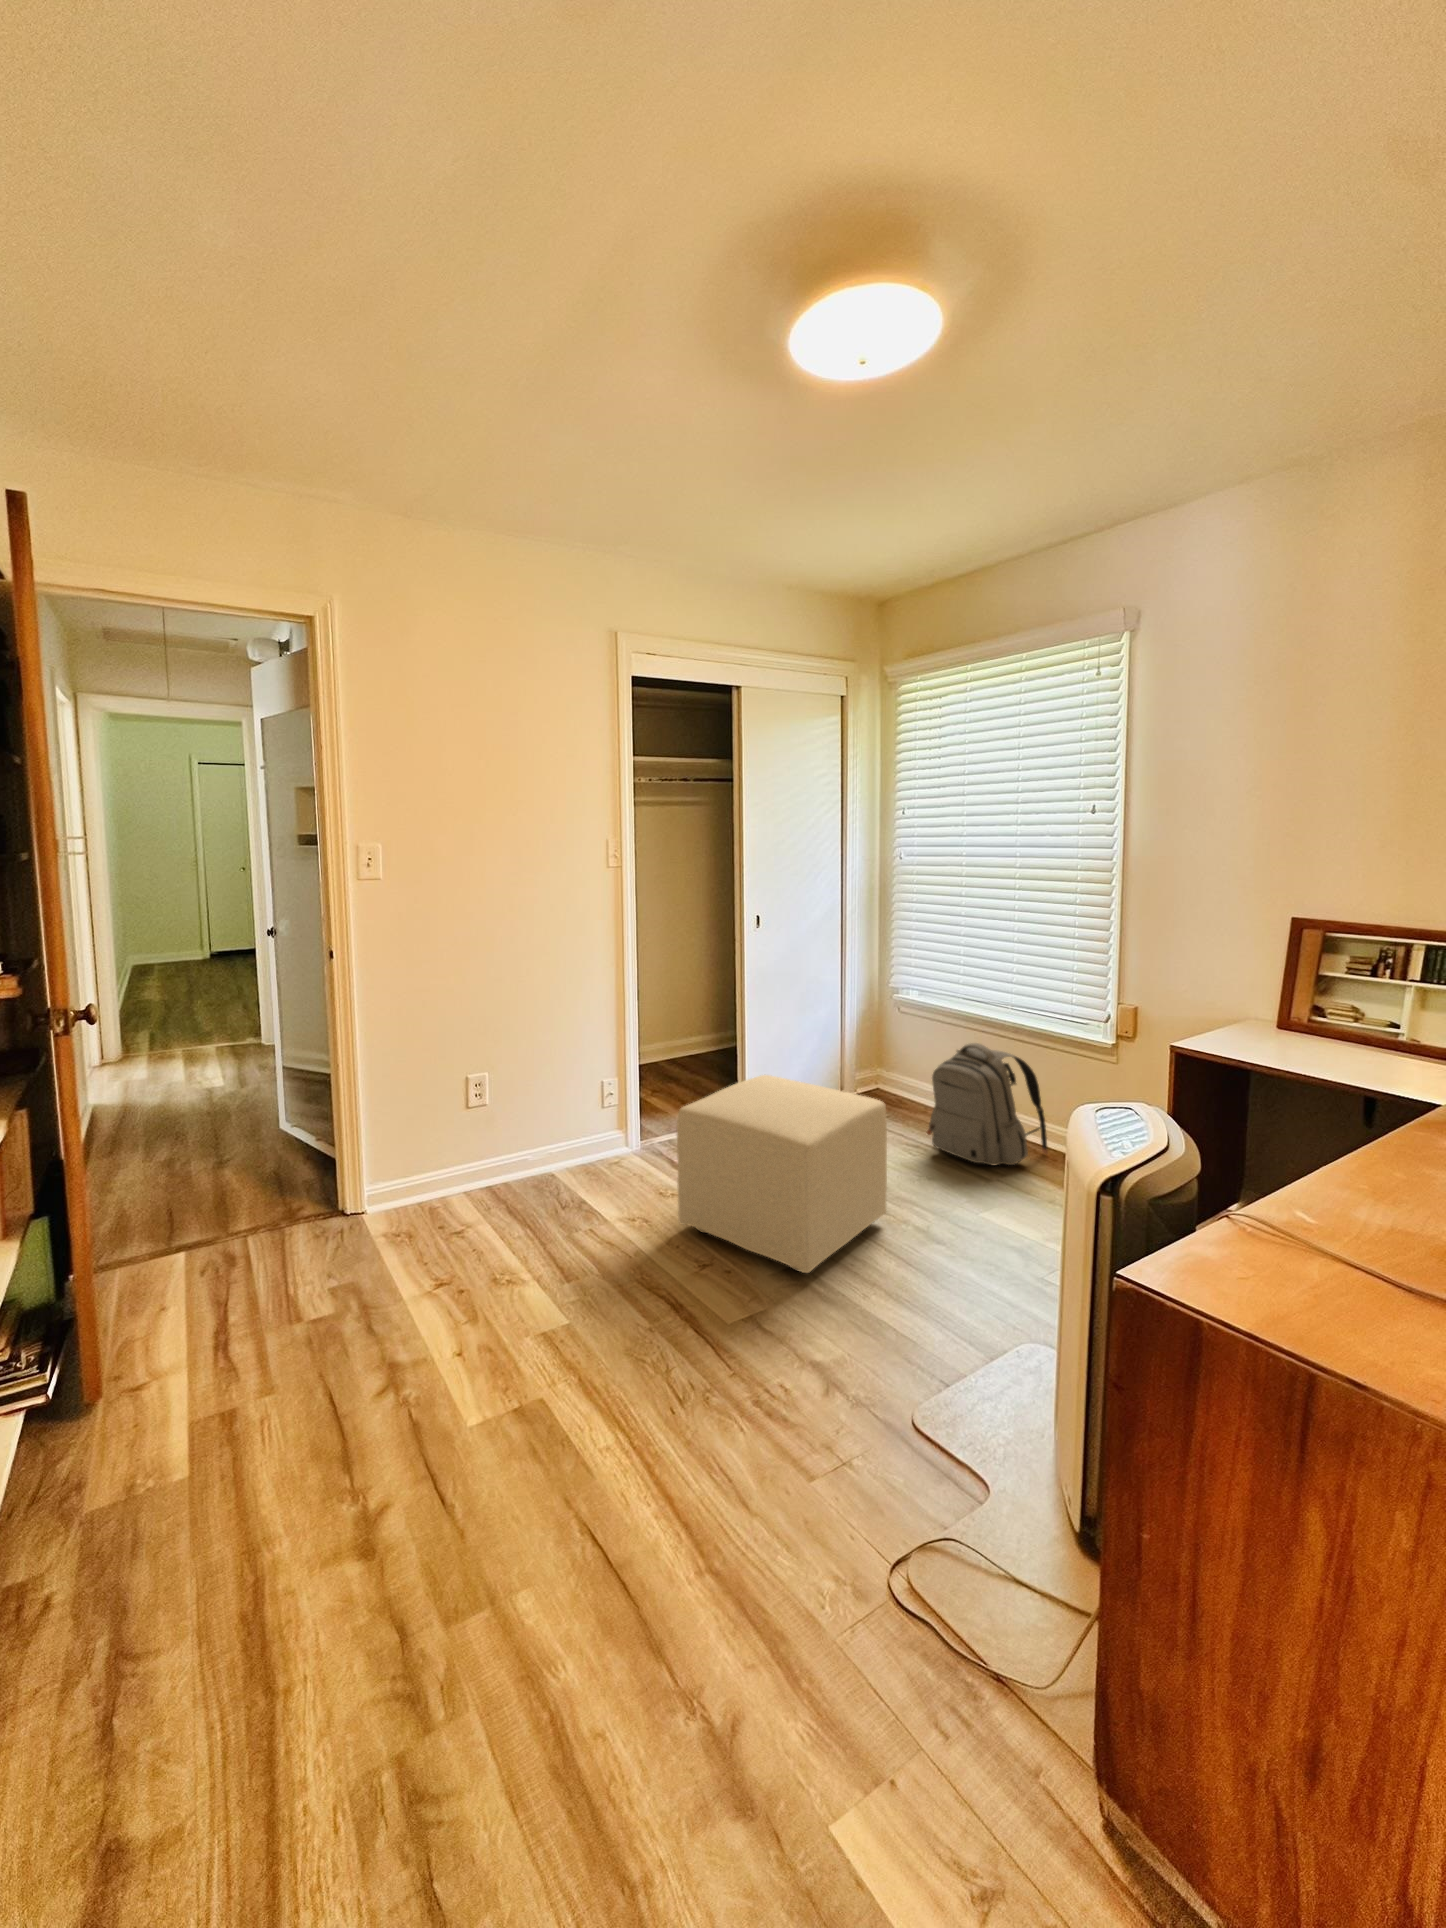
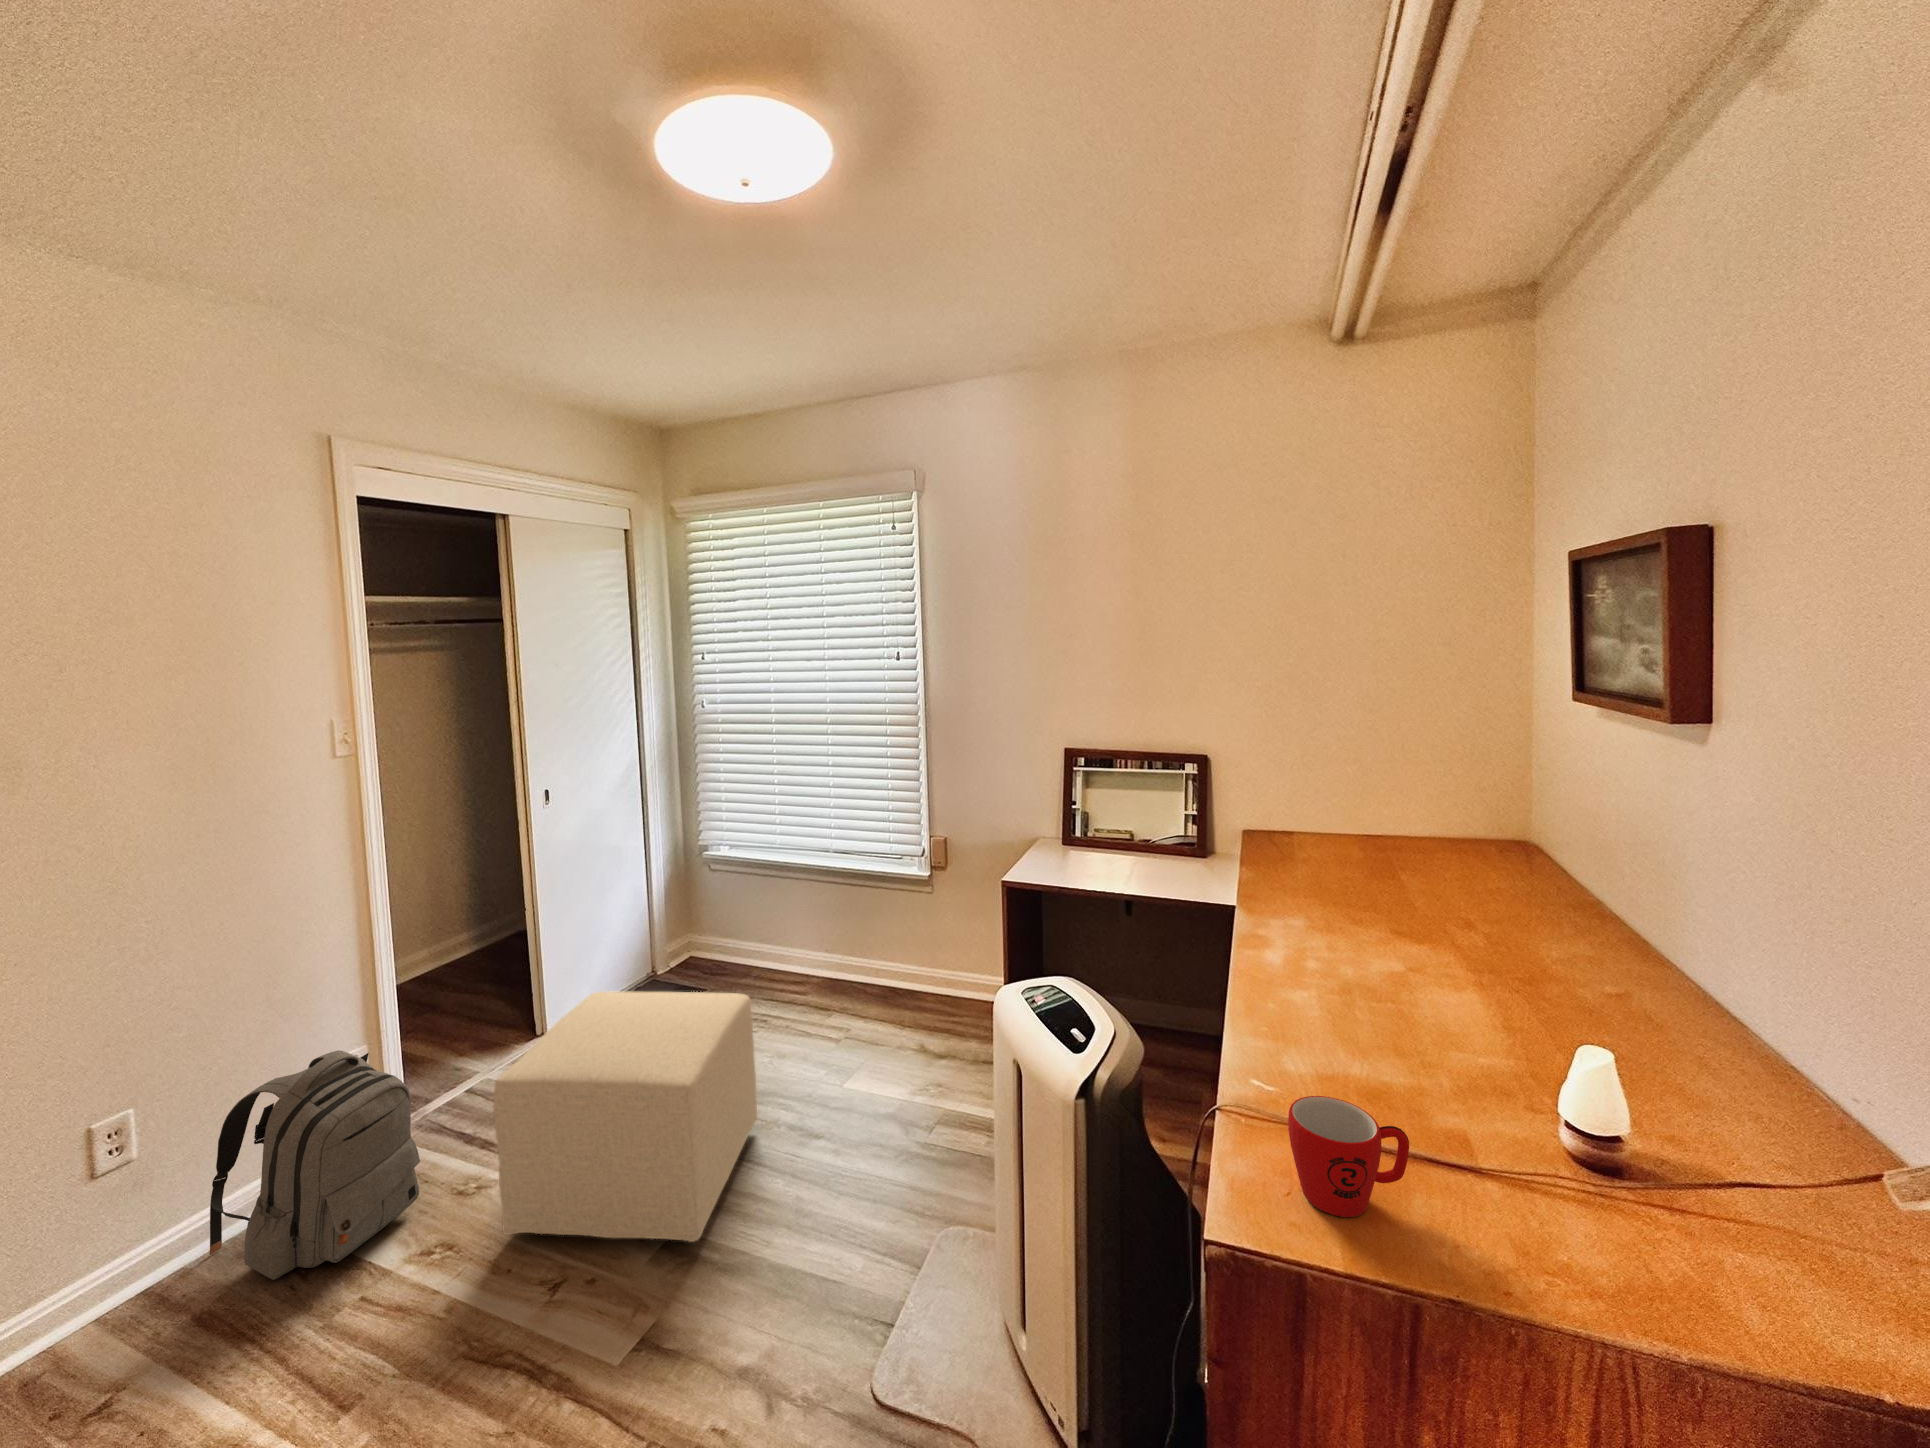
backpack: present [927,1043,1048,1165] -> present [210,1050,420,1280]
mug: none [1228,1189,1372,1303] -> present [1288,1096,1409,1217]

